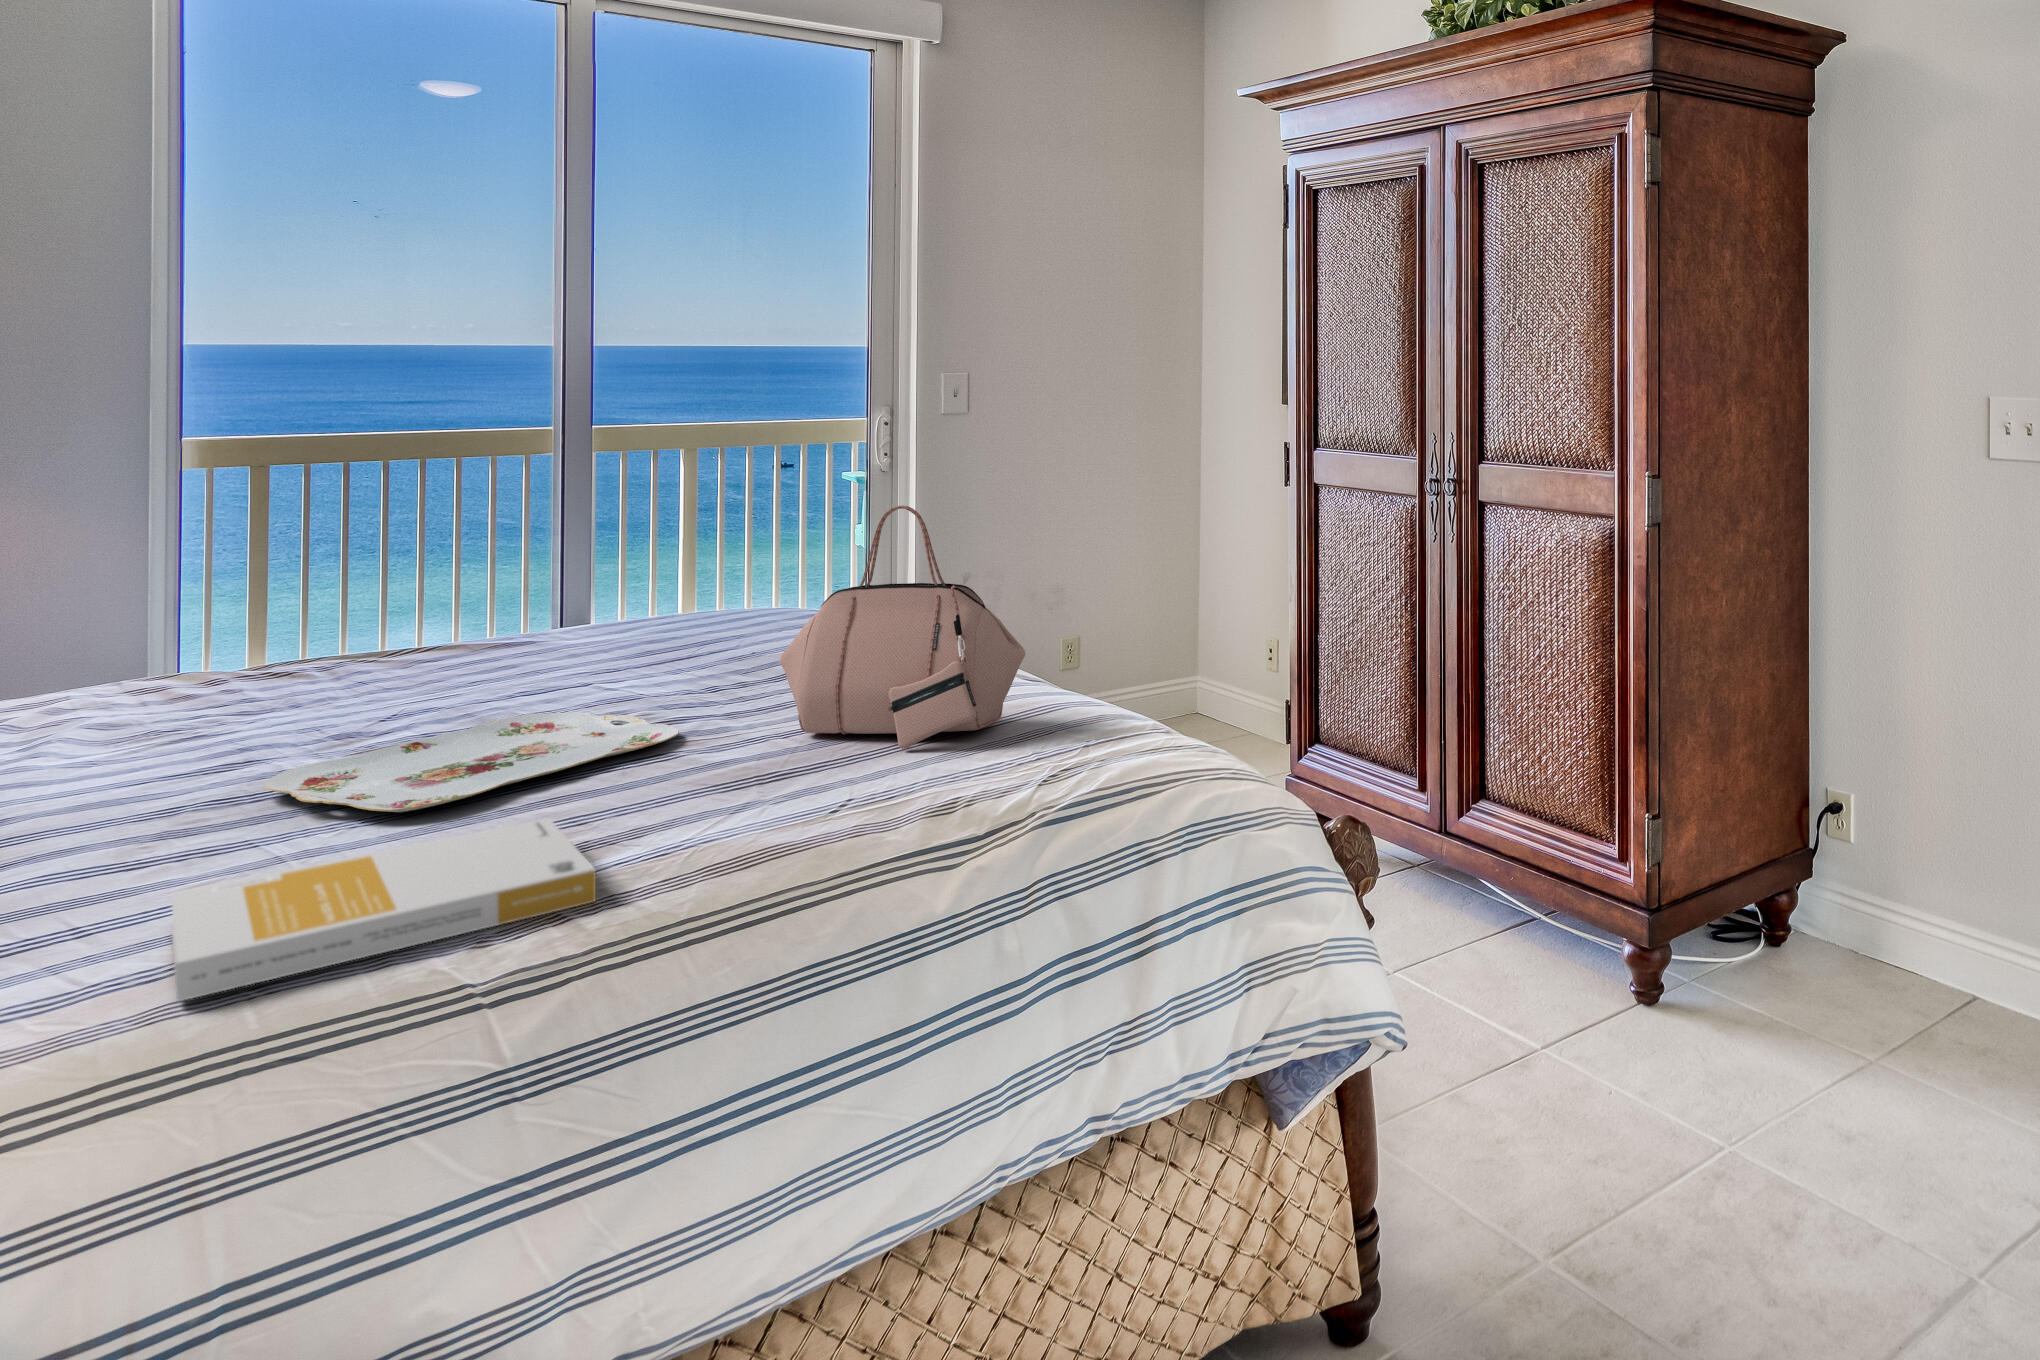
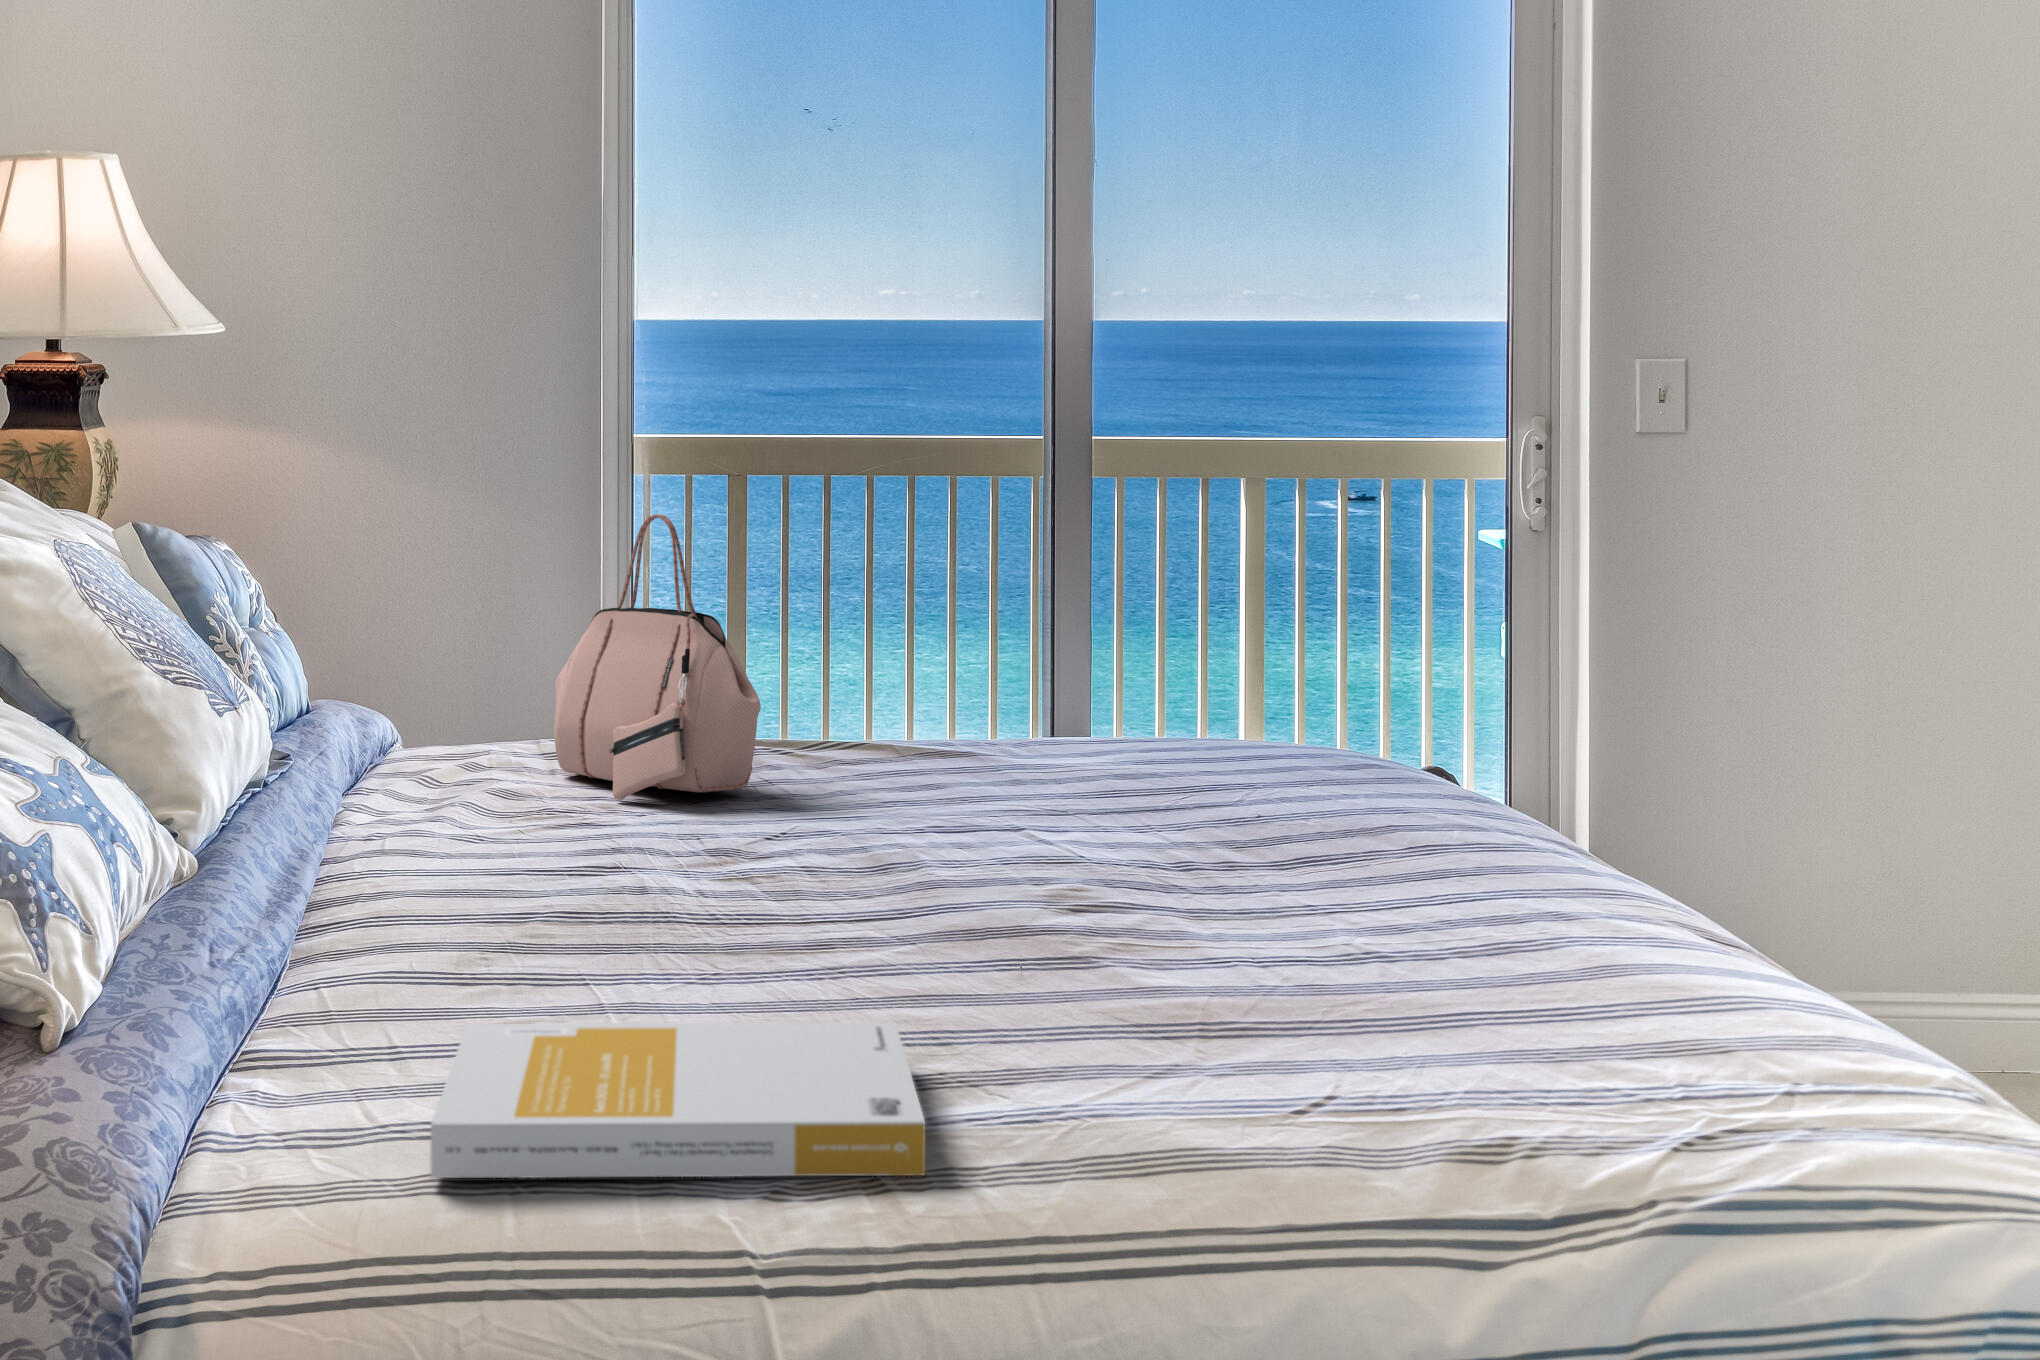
handbag: present [779,506,1025,749] -> present [554,514,761,800]
serving tray: present [263,712,679,812] -> none [615,860,1110,973]

